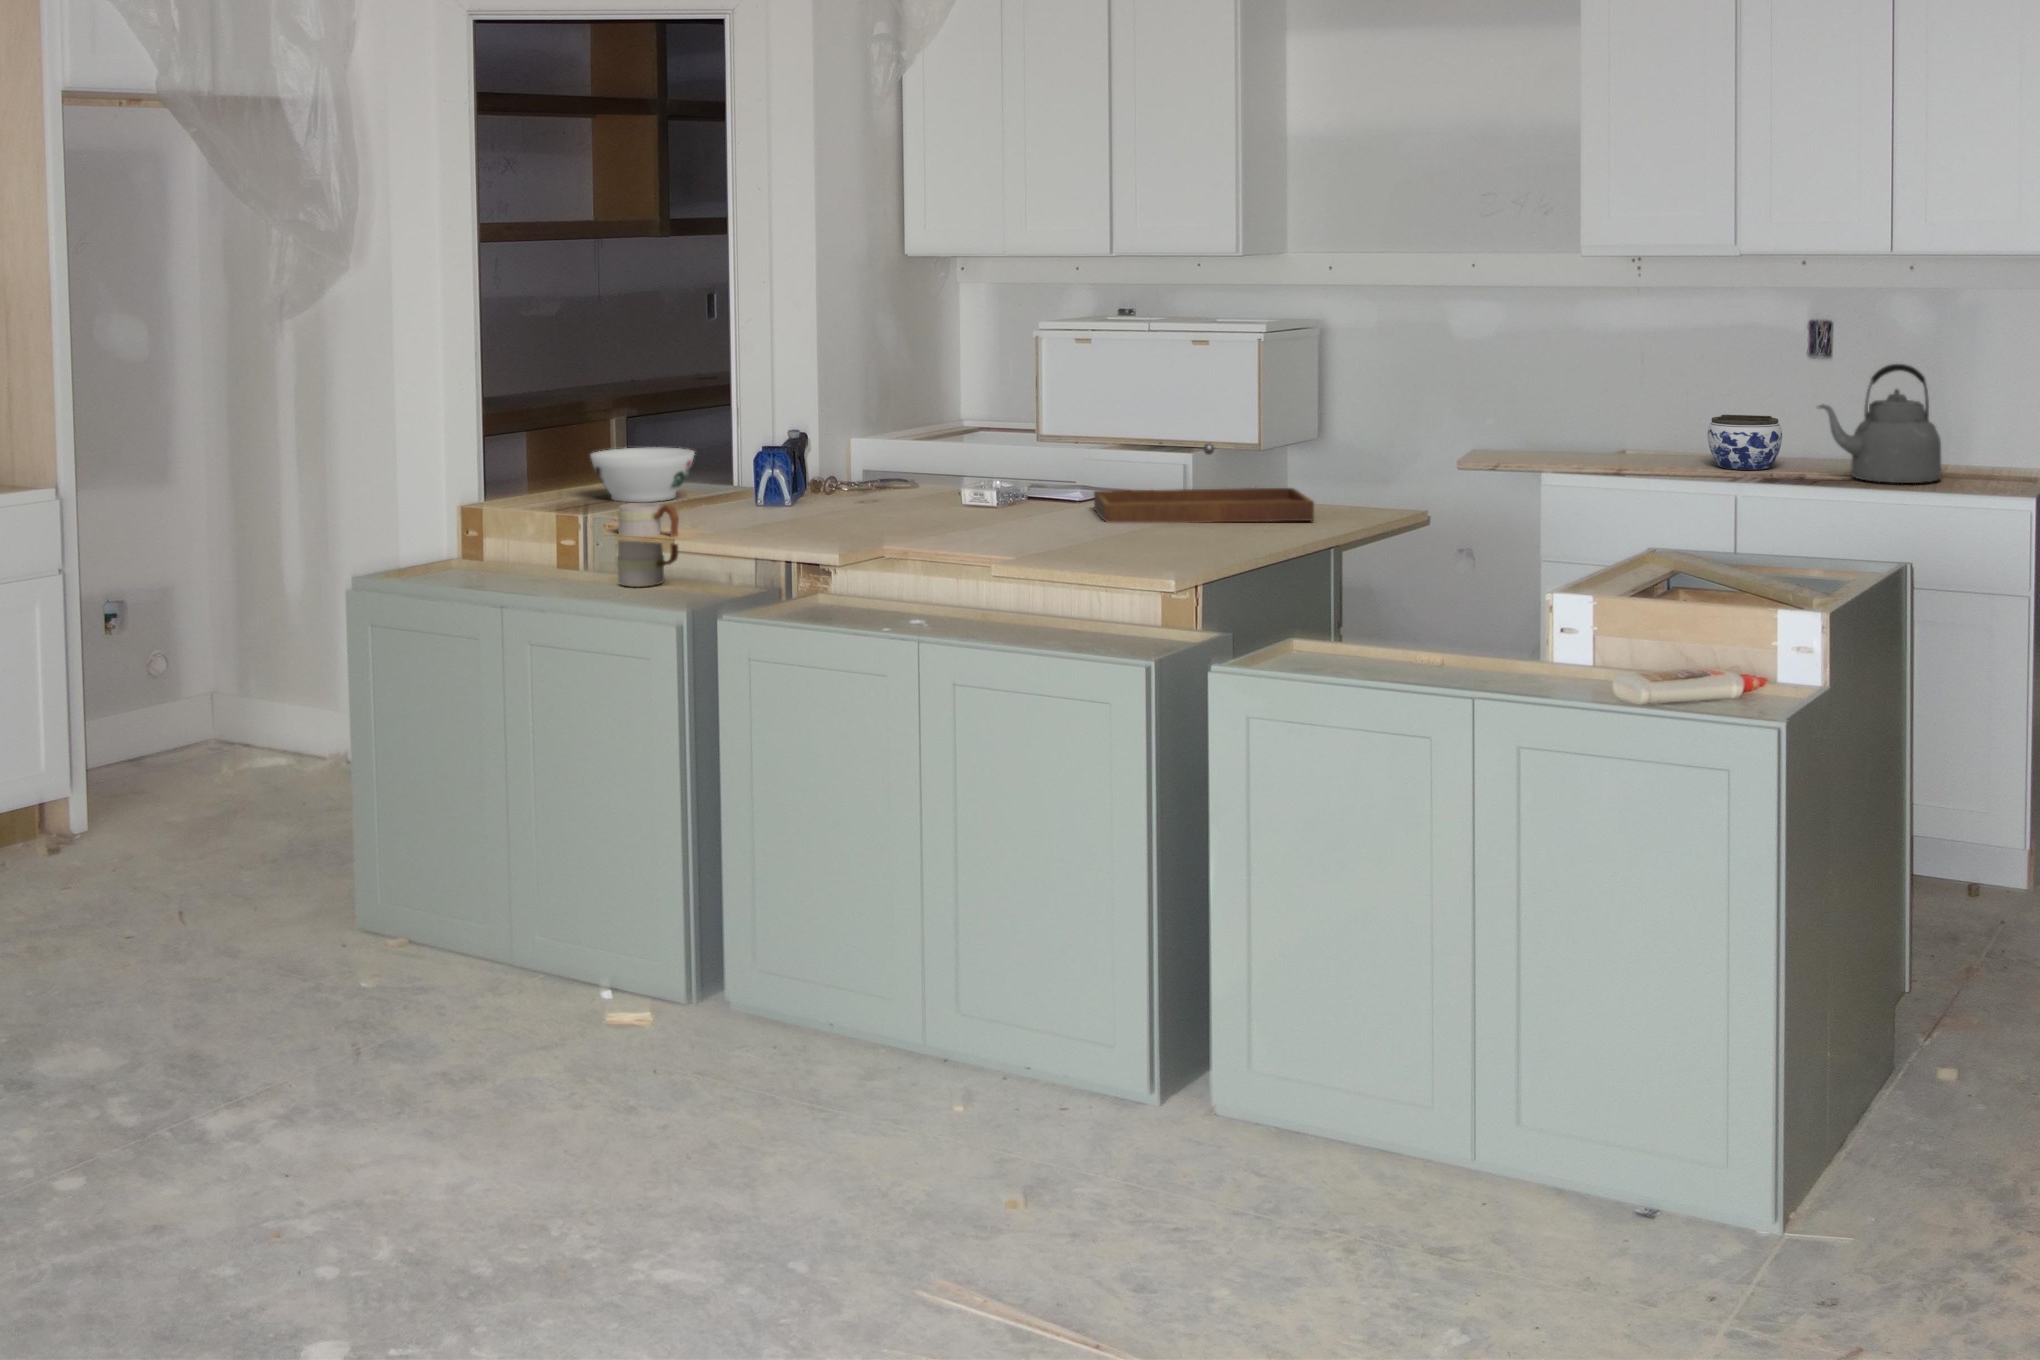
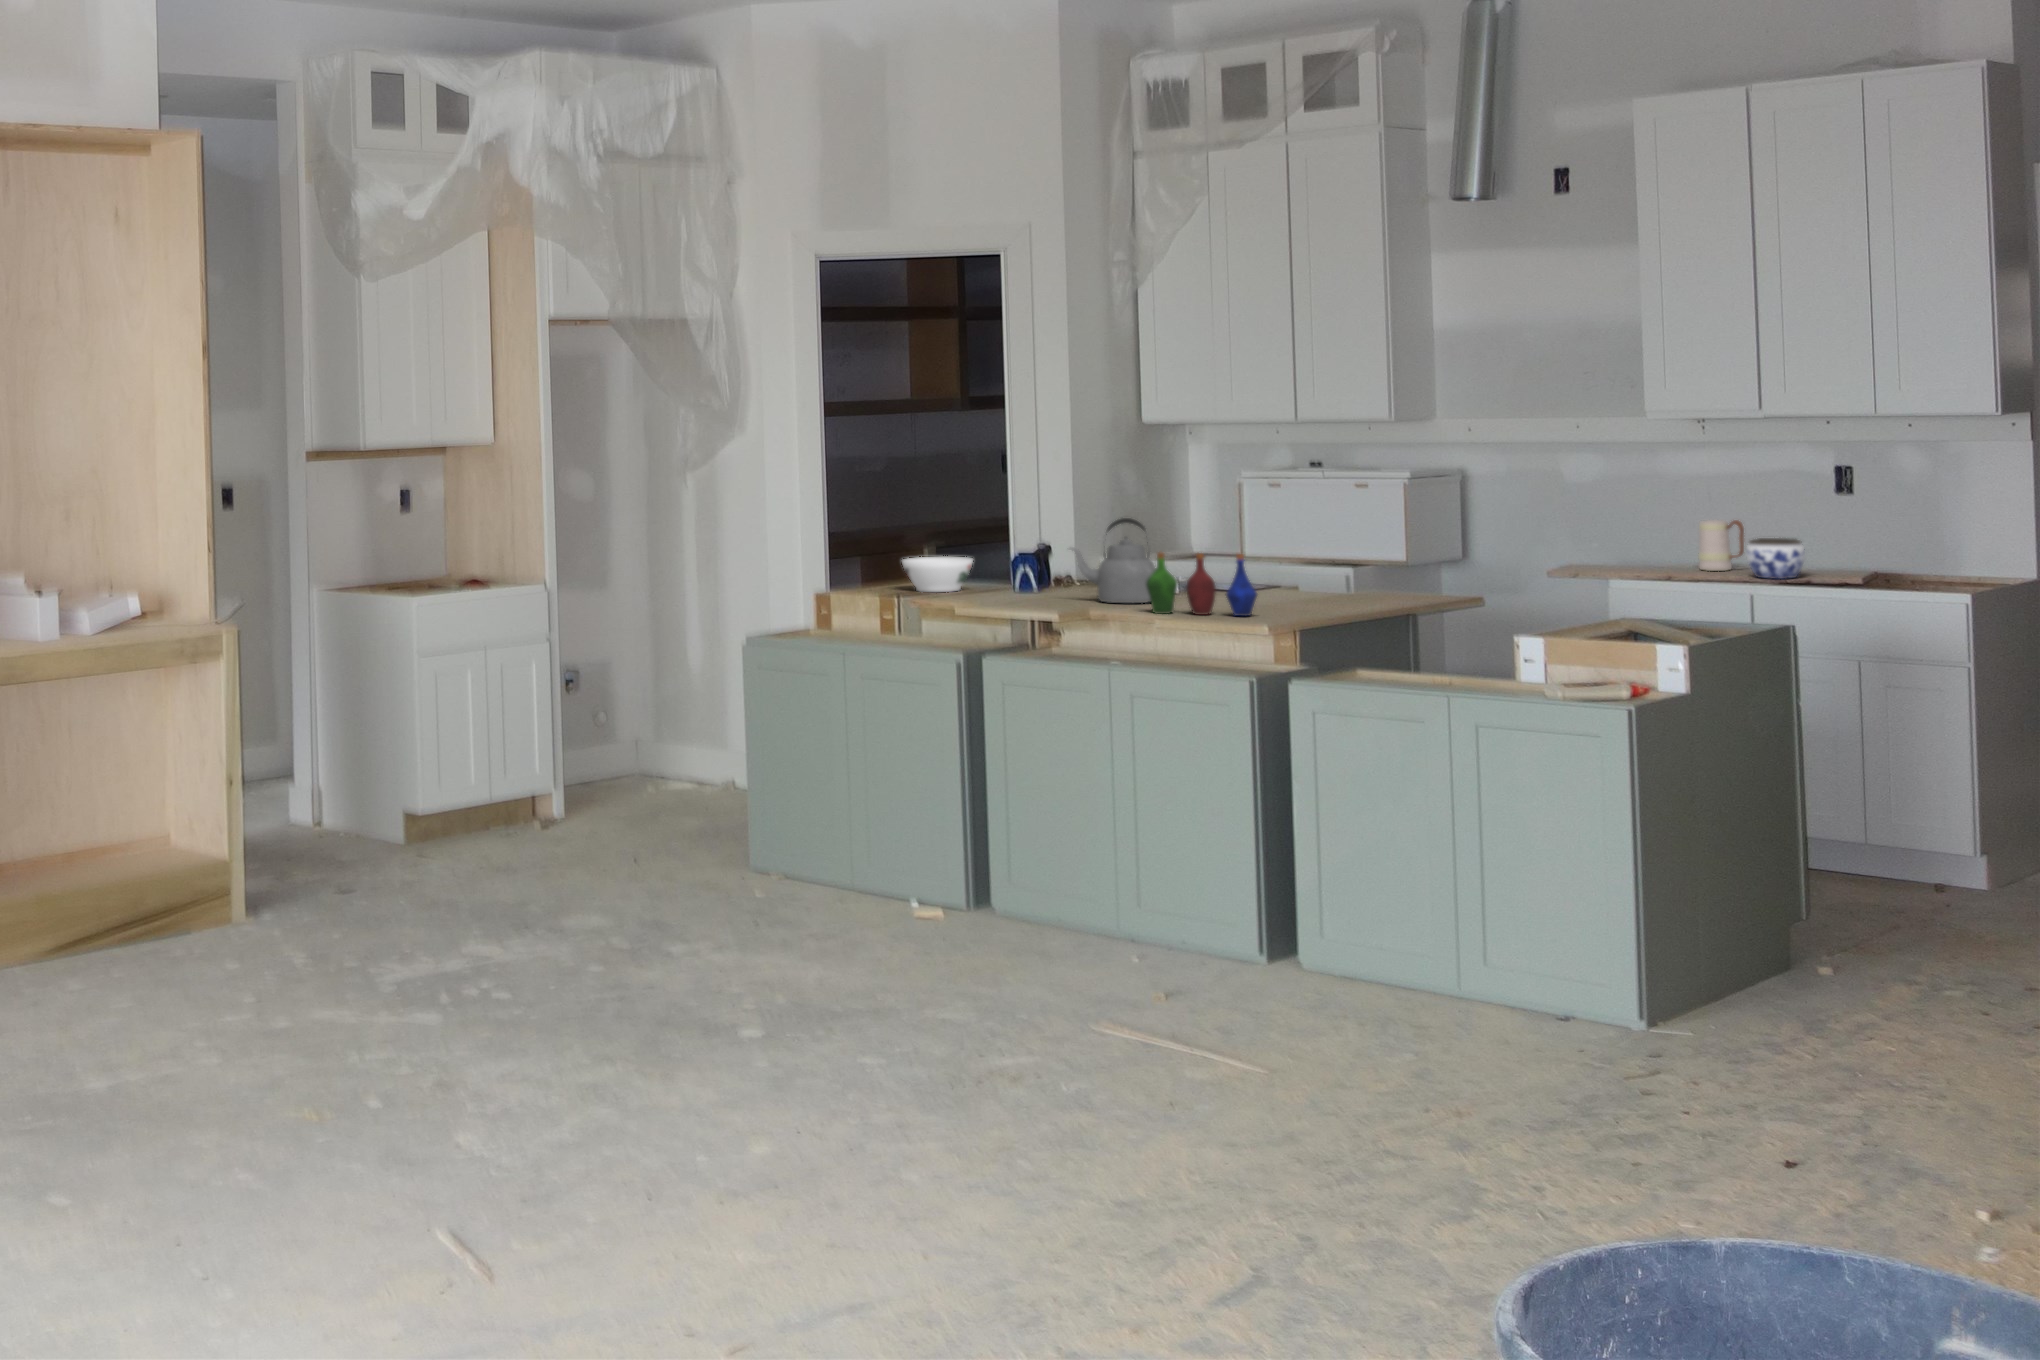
kettle: present [1818,364,1942,483] -> present [1071,518,1156,603]
tray: present [1094,443,1314,523] -> none [1254,553,1408,606]
bottle: none [960,451,1126,548] -> present [1146,552,1257,616]
mug: present [617,503,679,587] -> present [1699,520,1744,571]

